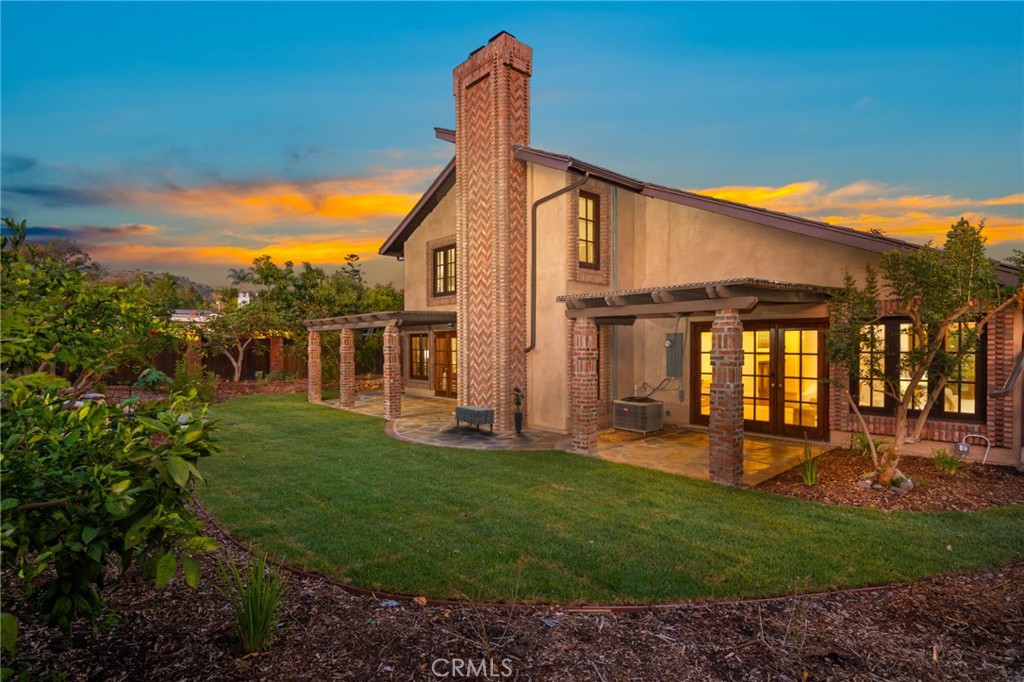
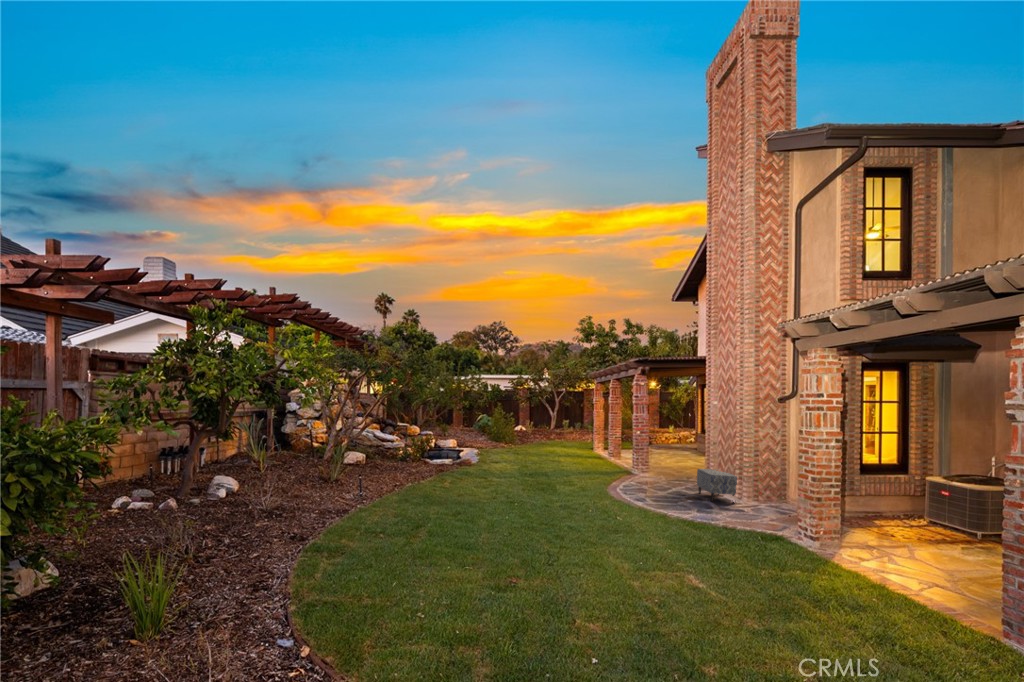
potted plant: present [513,388,526,432] -> none [752,450,780,511]

